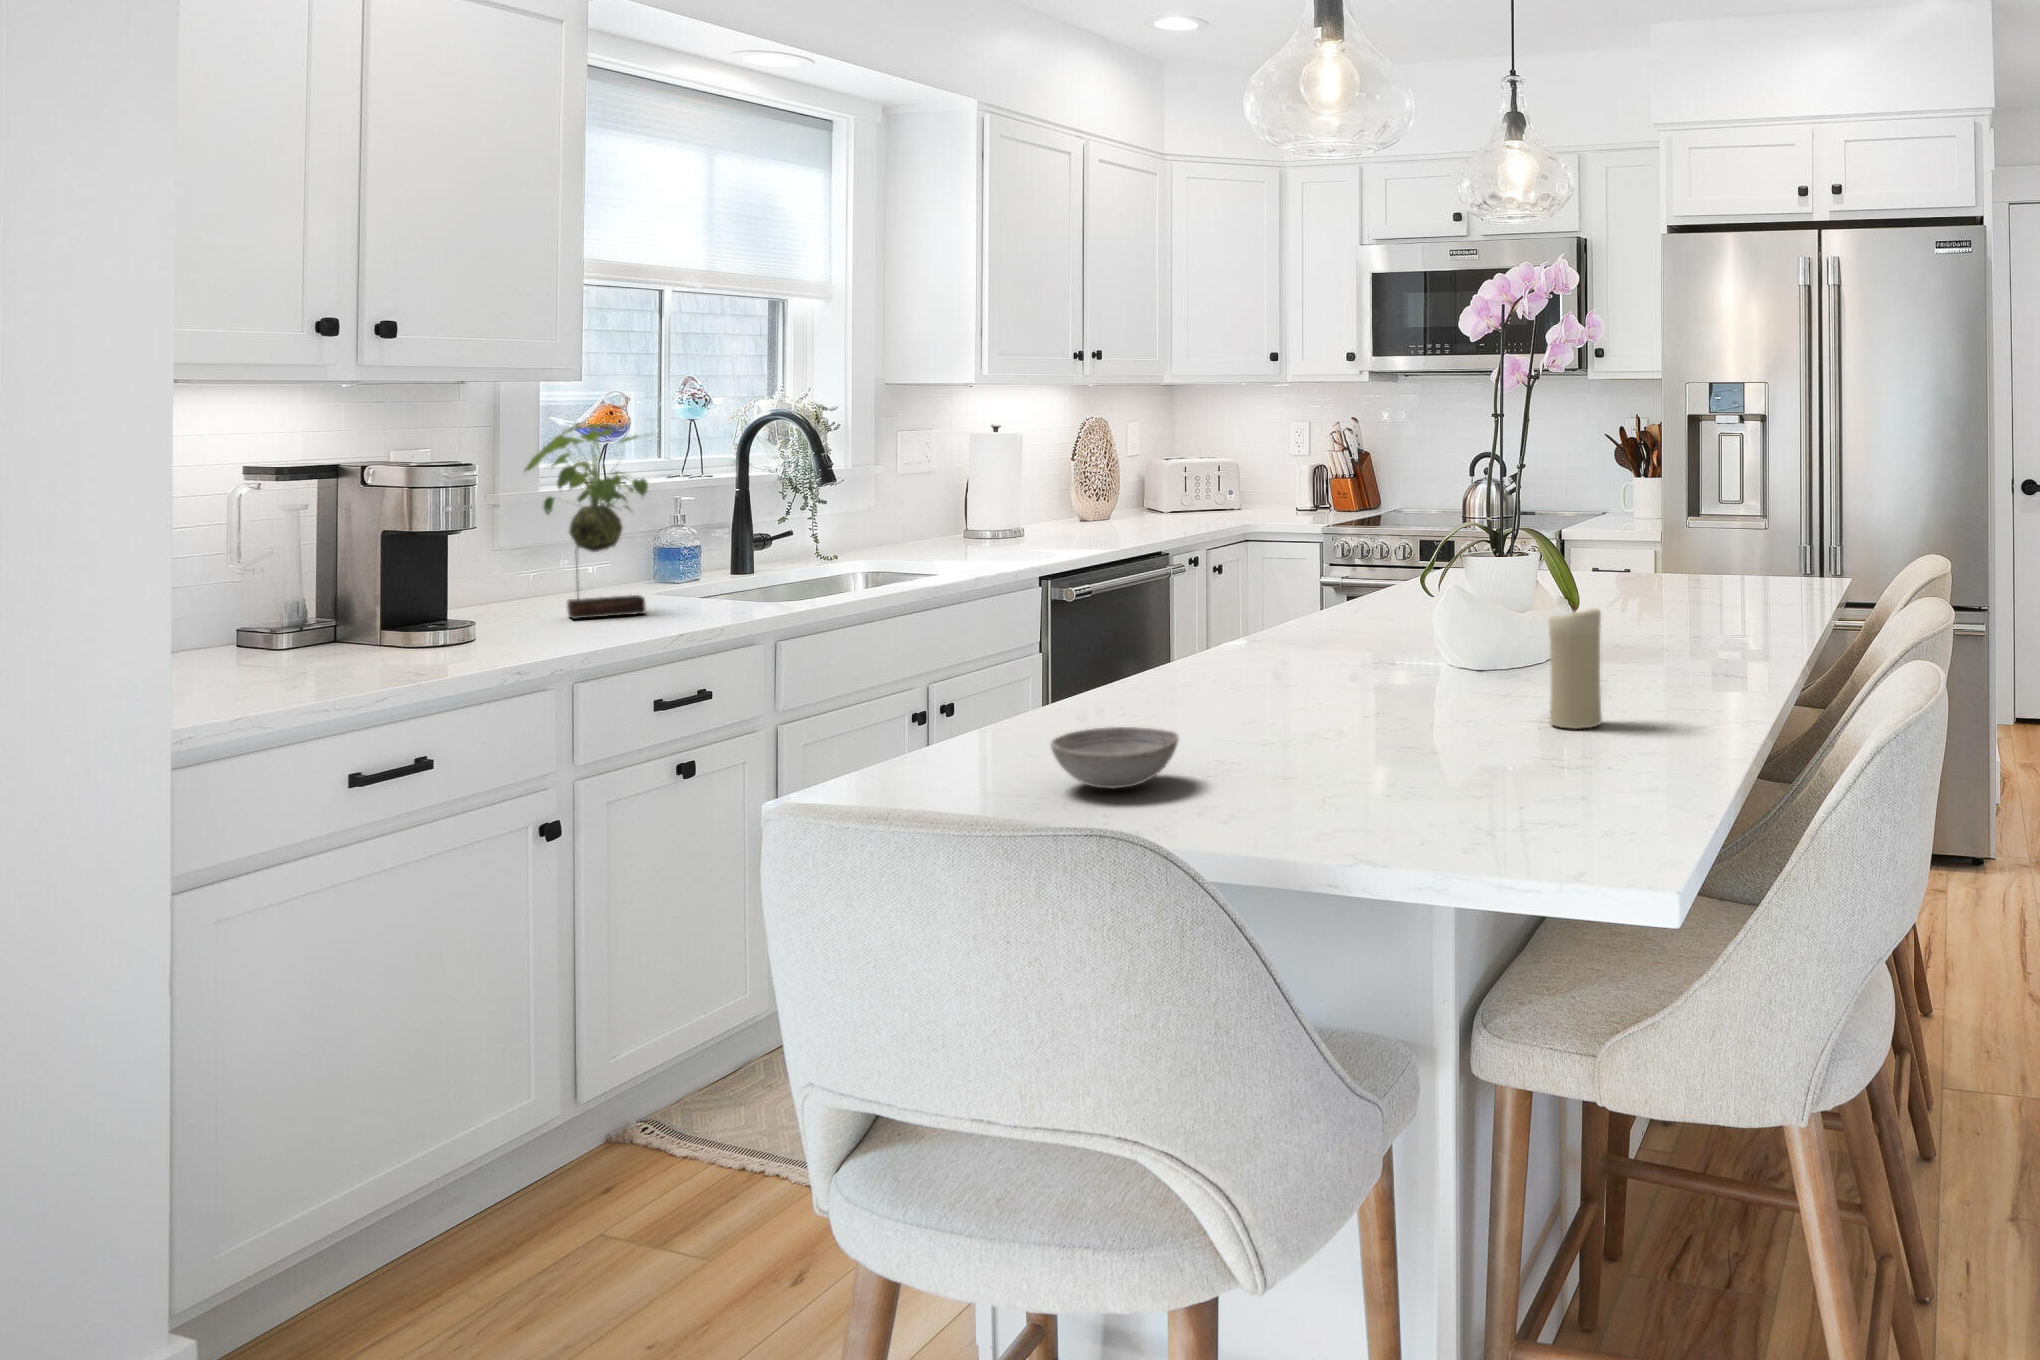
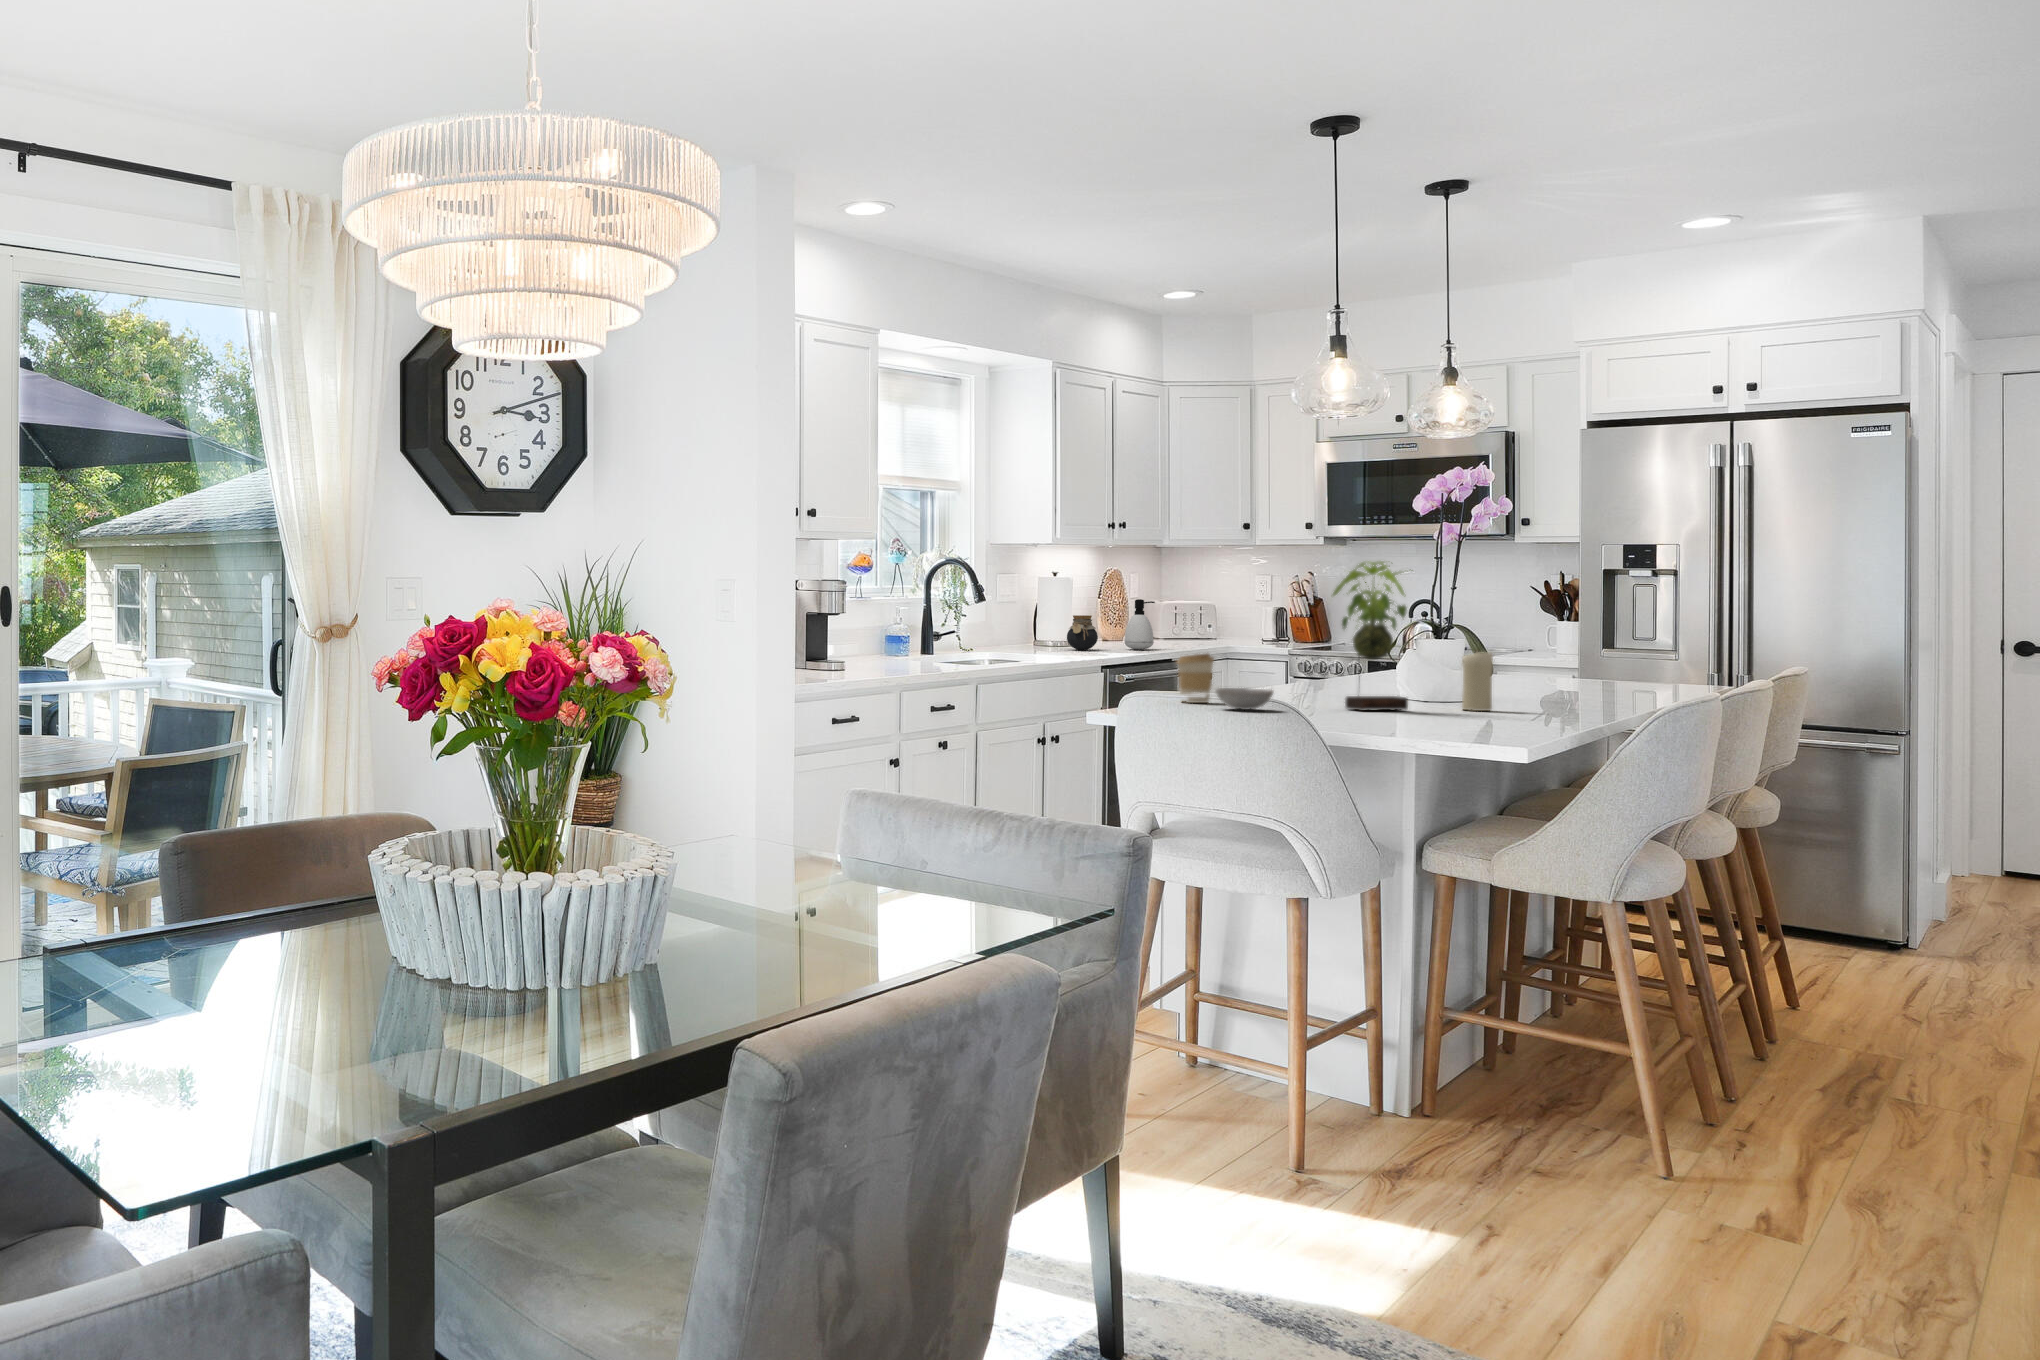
plant: present [524,423,649,619] -> present [1333,561,1408,711]
soap dispenser: none [1104,462,1145,536] -> present [1125,599,1155,650]
jar: none [1016,488,1061,541] -> present [1067,615,1098,650]
coffee cup: none [1004,631,1084,747] -> present [1177,654,1214,703]

